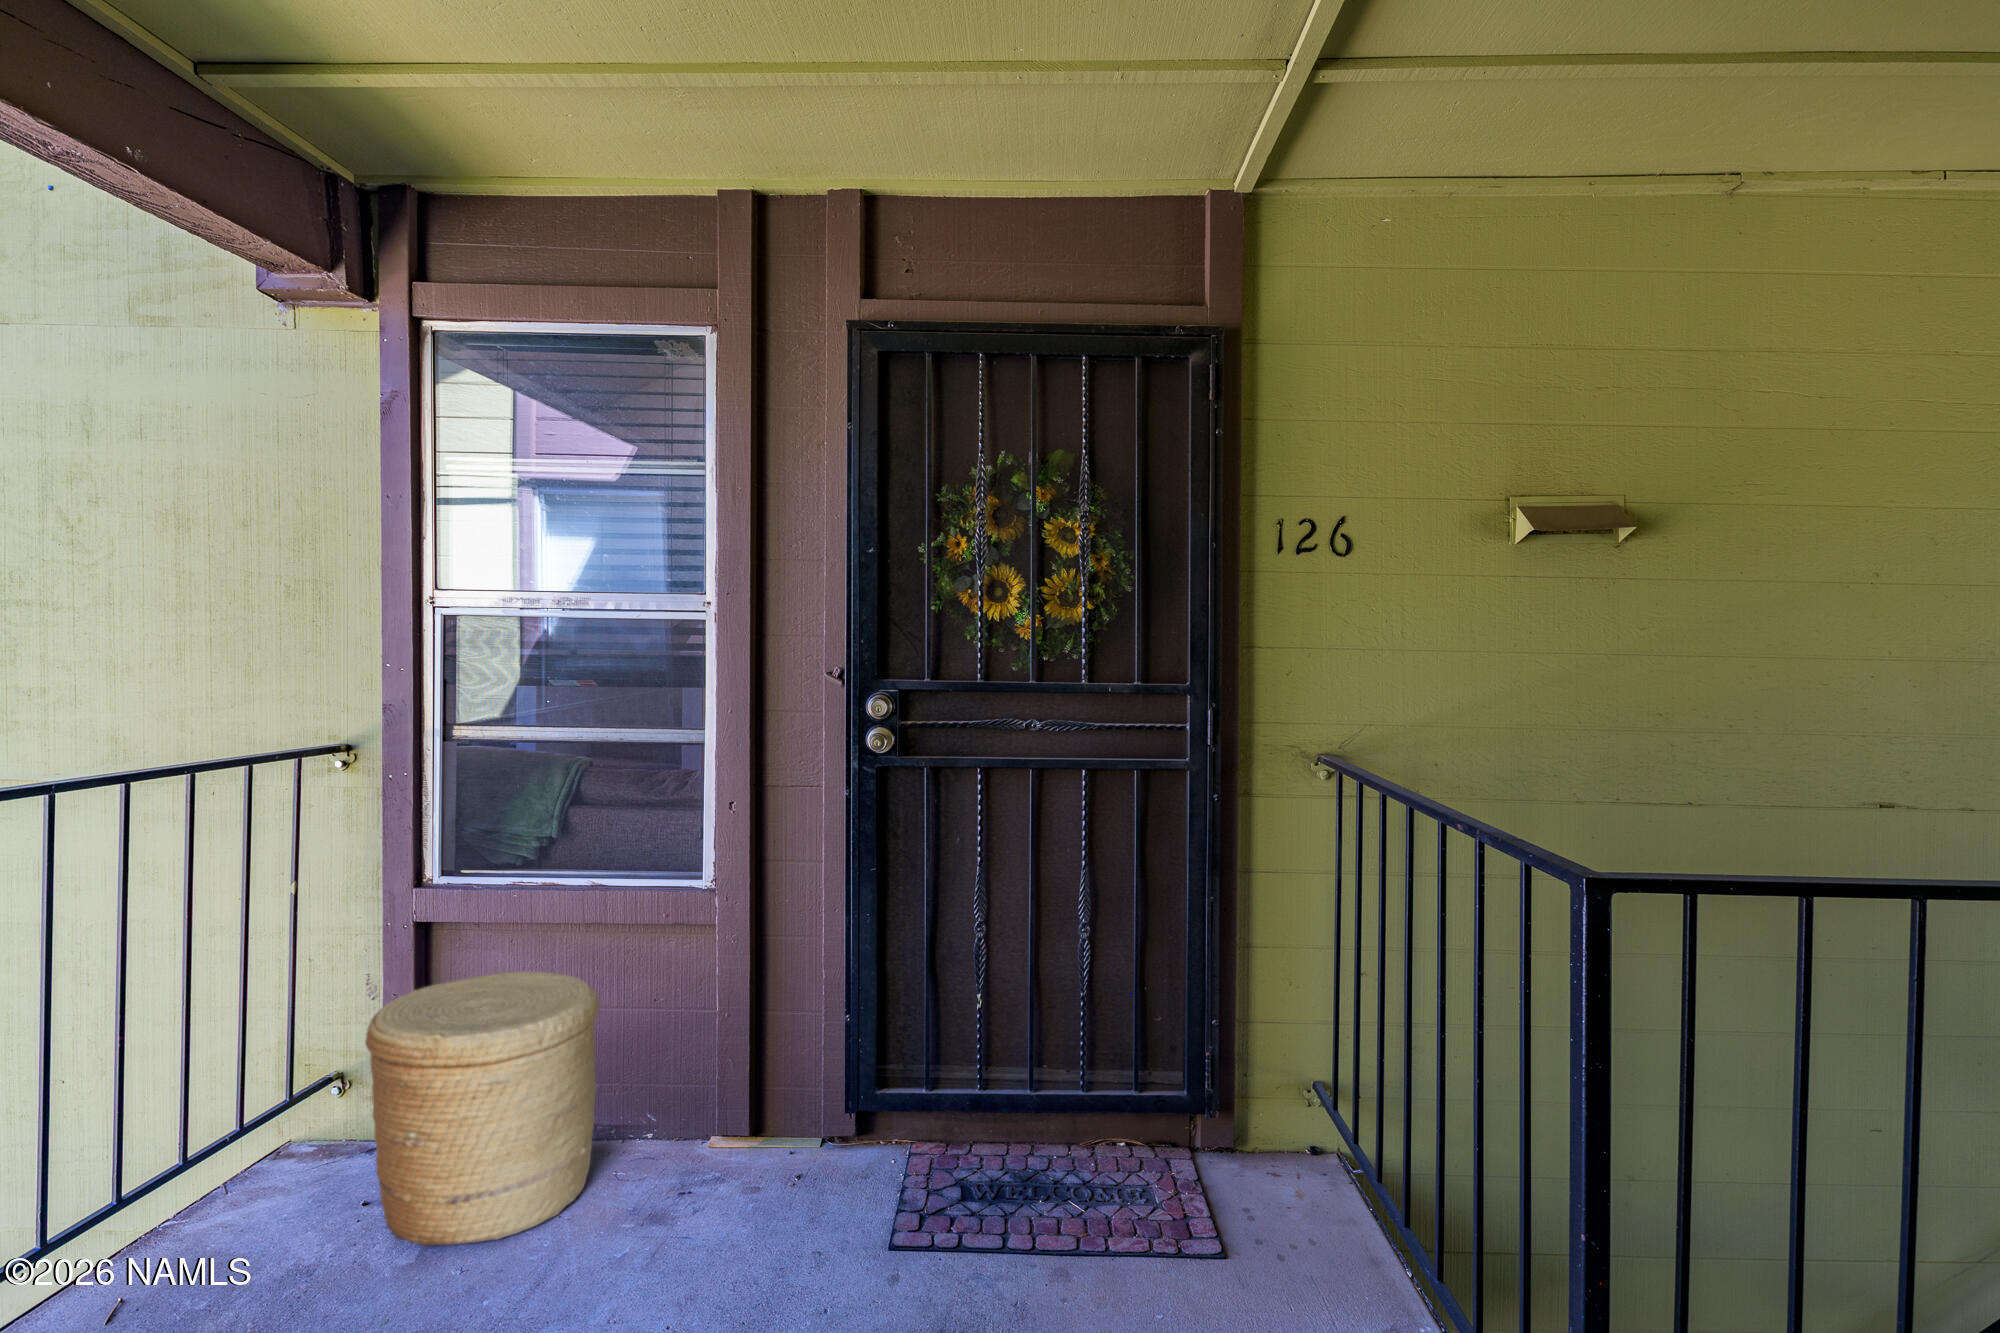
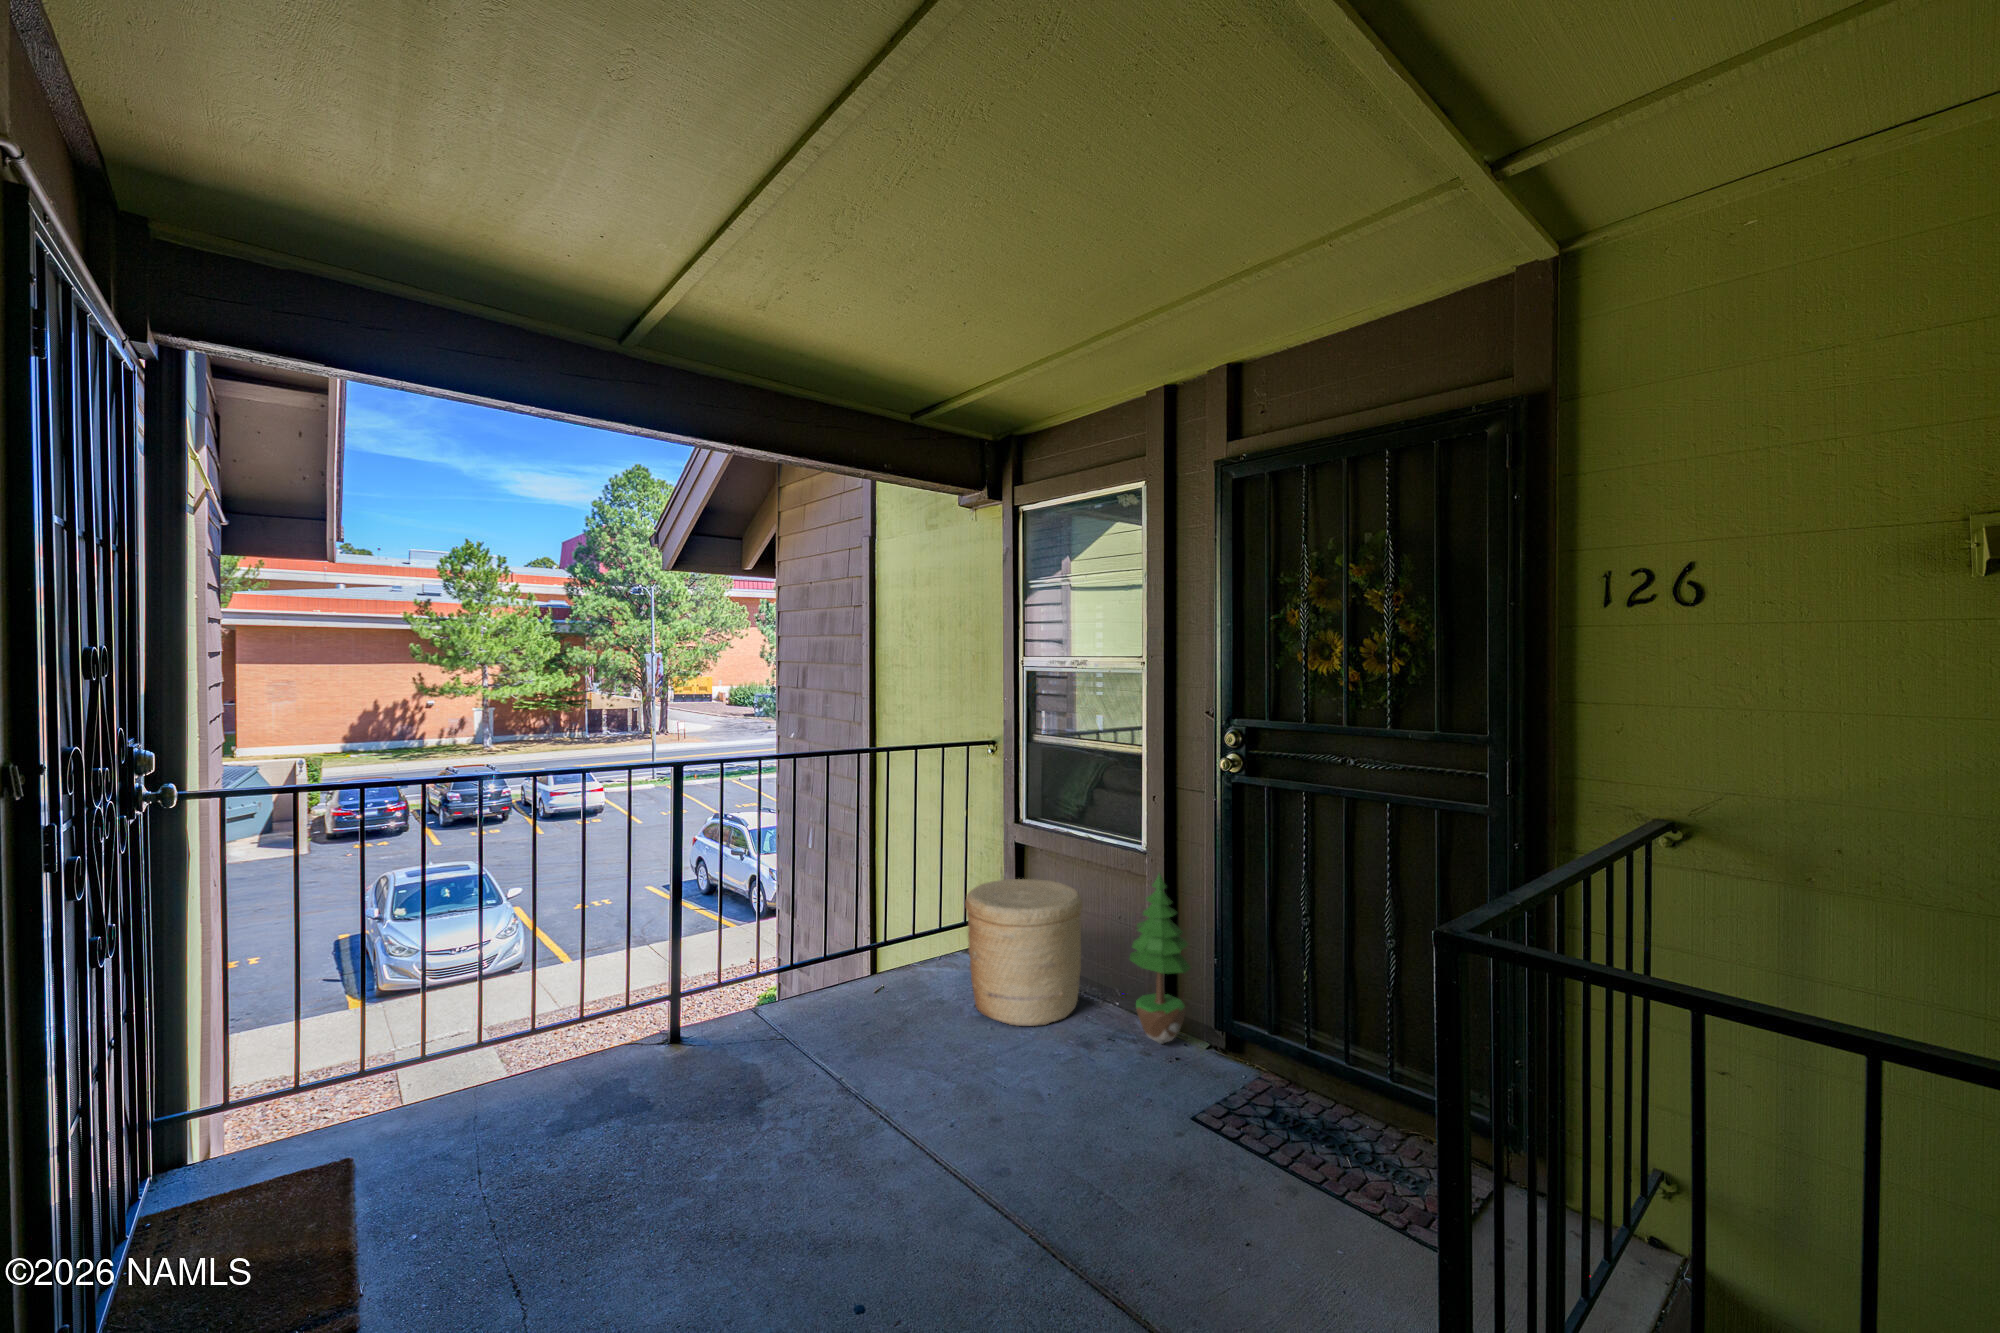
potted tree: none [709,911,804,1169] -> present [1130,874,1191,1044]

